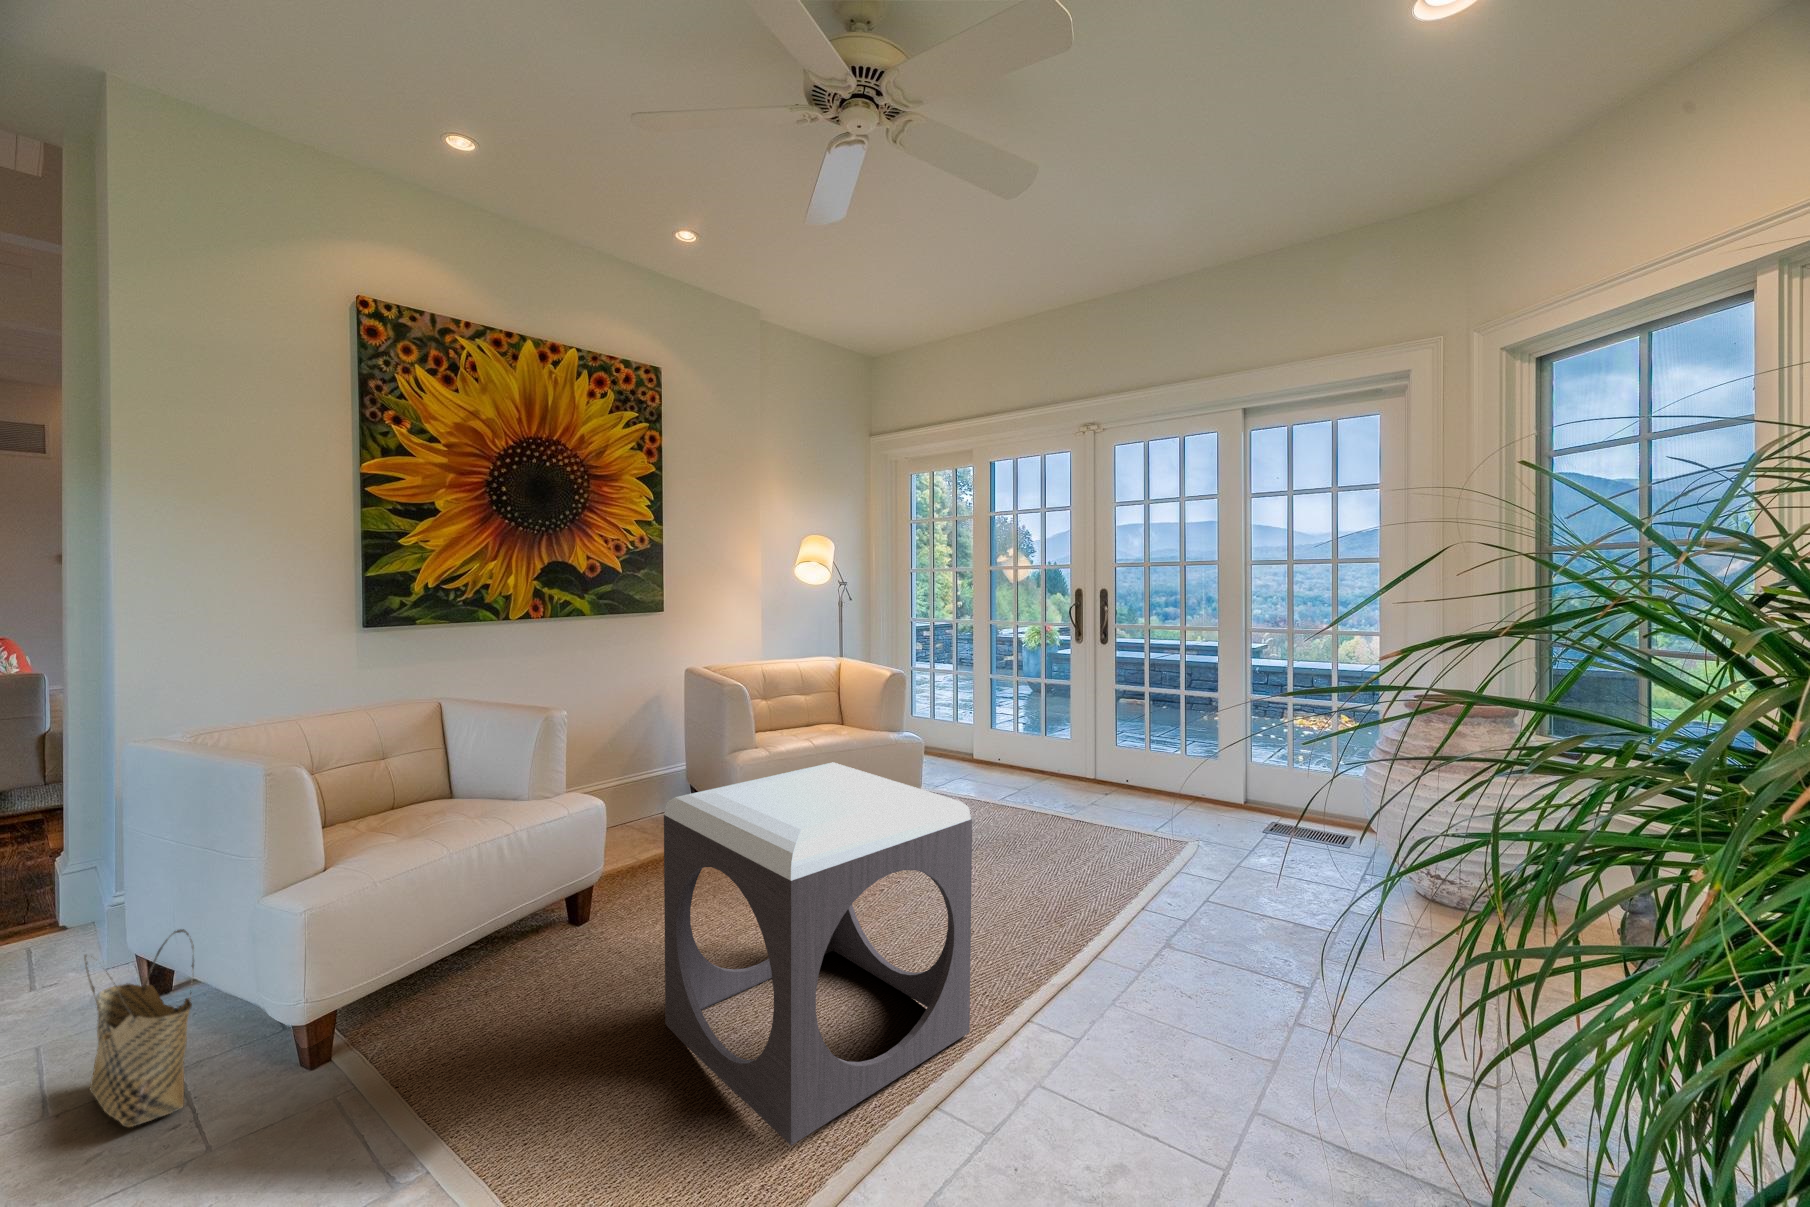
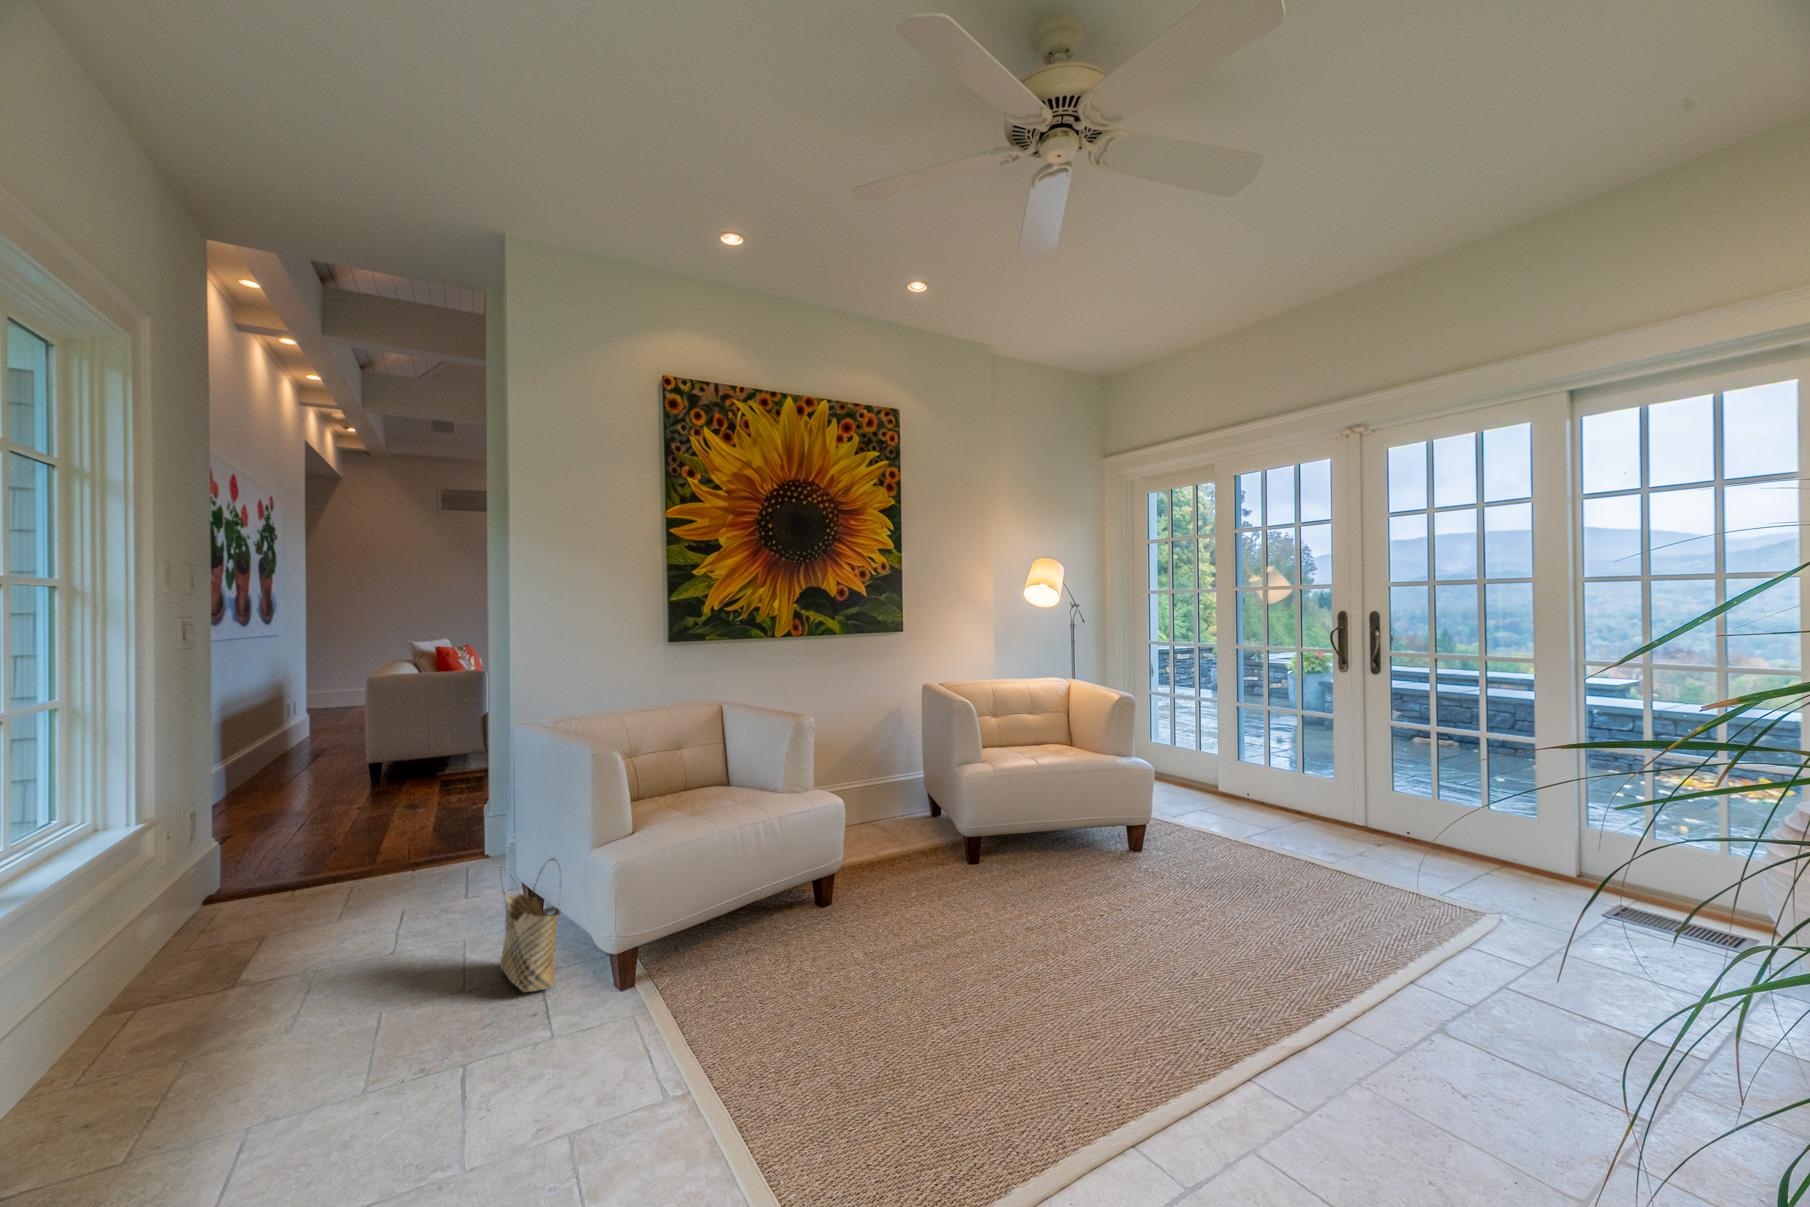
footstool: present [664,762,972,1145] -> none [887,771,1166,1090]

